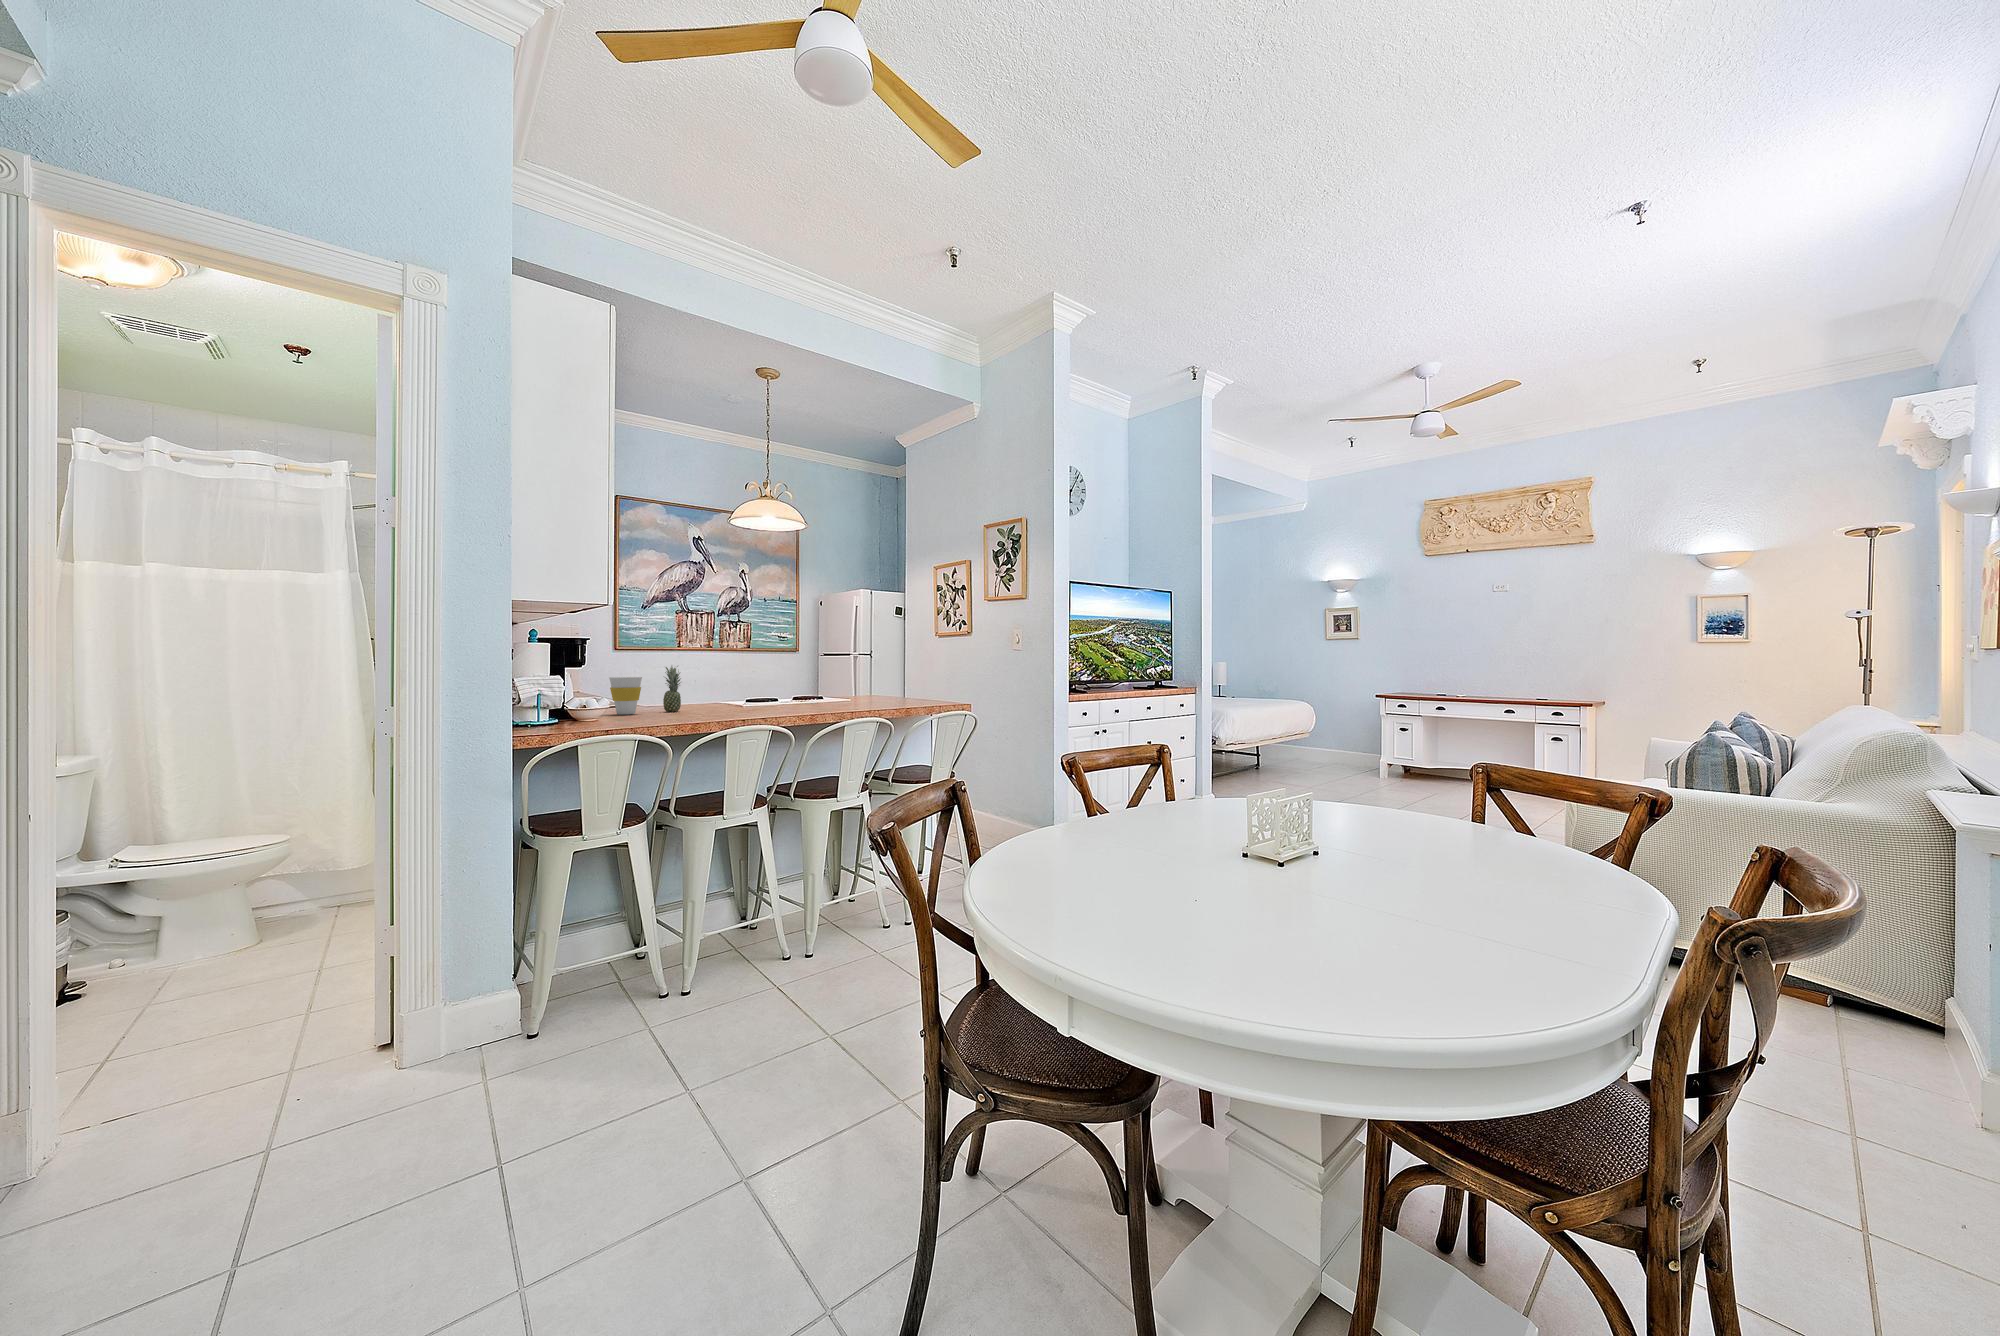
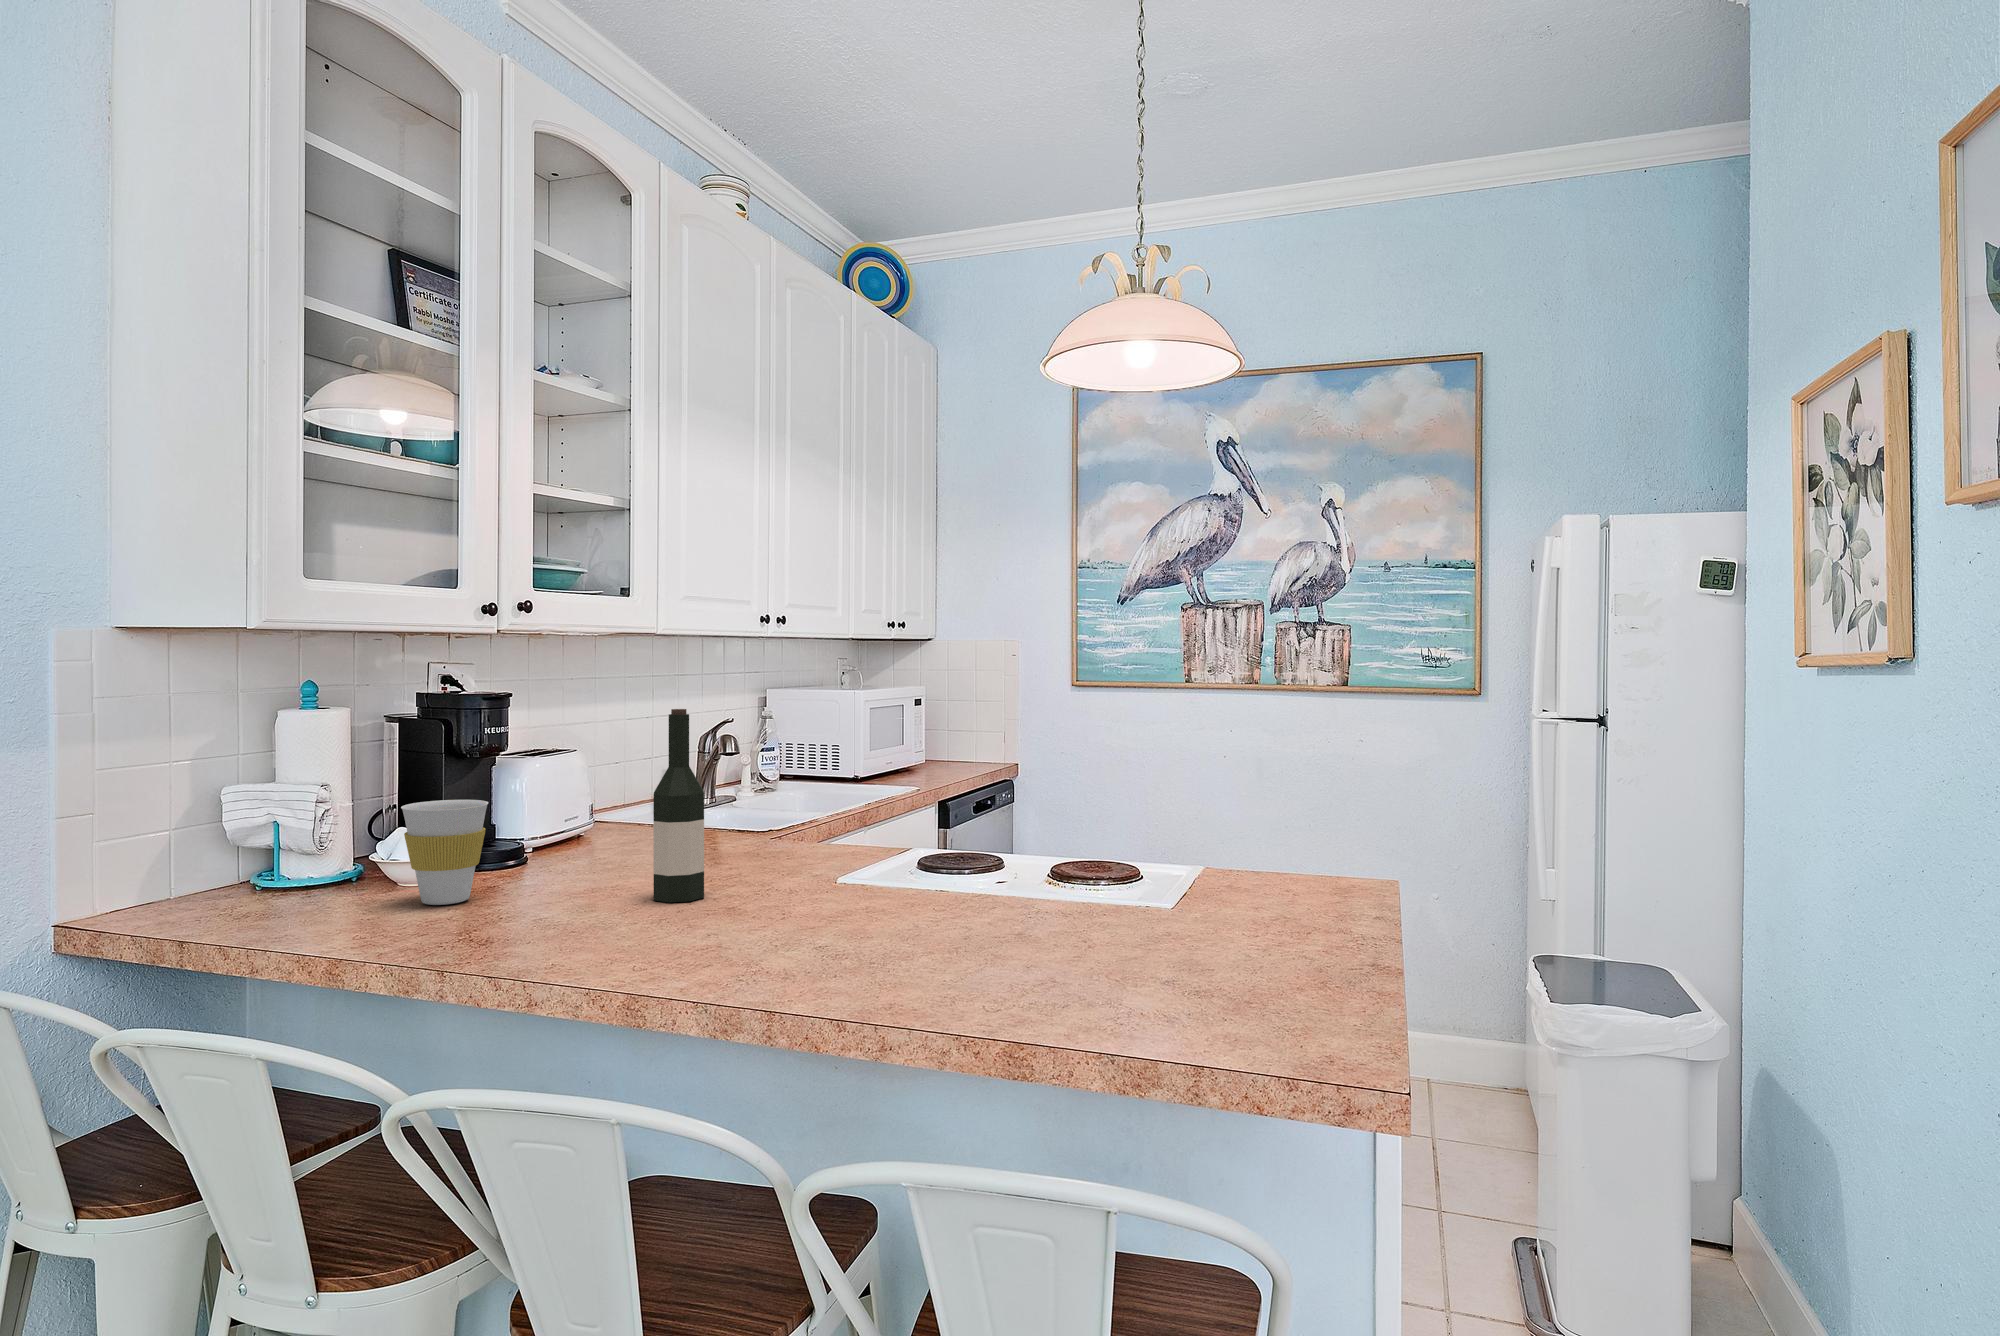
wine bottle: none [687,642,706,710] -> present [653,709,704,902]
fruit: present [663,666,681,712] -> none [549,774,605,906]

